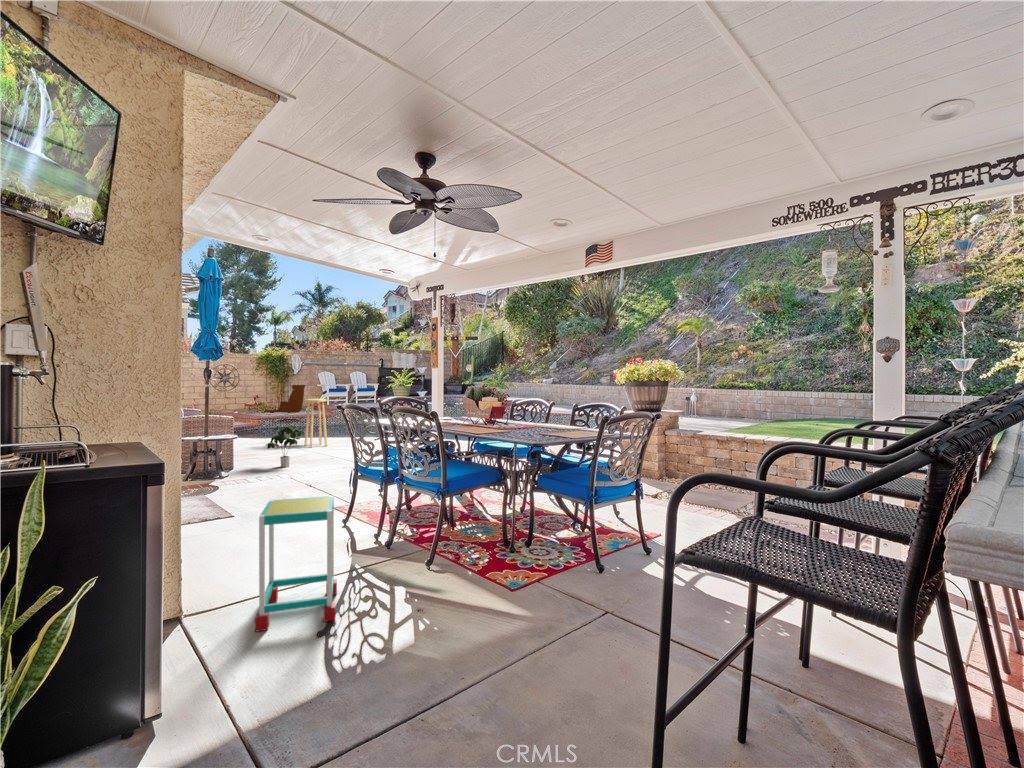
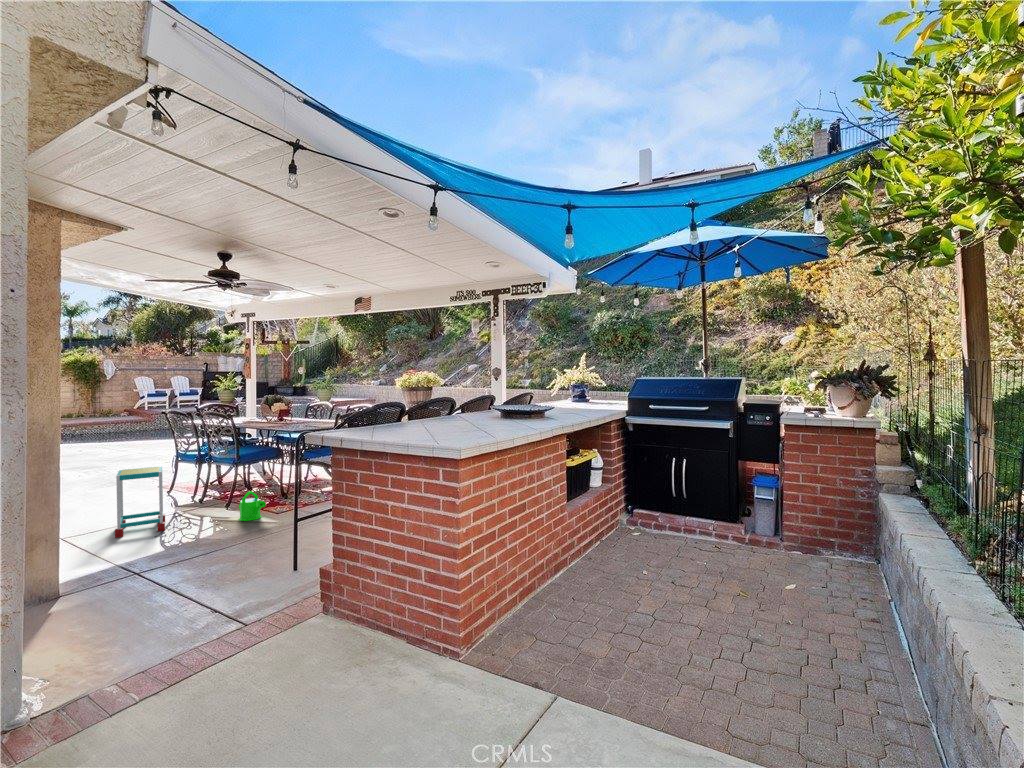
lounge chair: present [263,385,305,422] -> none [70,390,120,428]
stool: present [305,399,327,447] -> none [125,405,149,449]
potted plant: present [266,426,304,467] -> none [90,430,128,464]
watering can: none [452,552,503,612] -> present [239,491,266,521]

